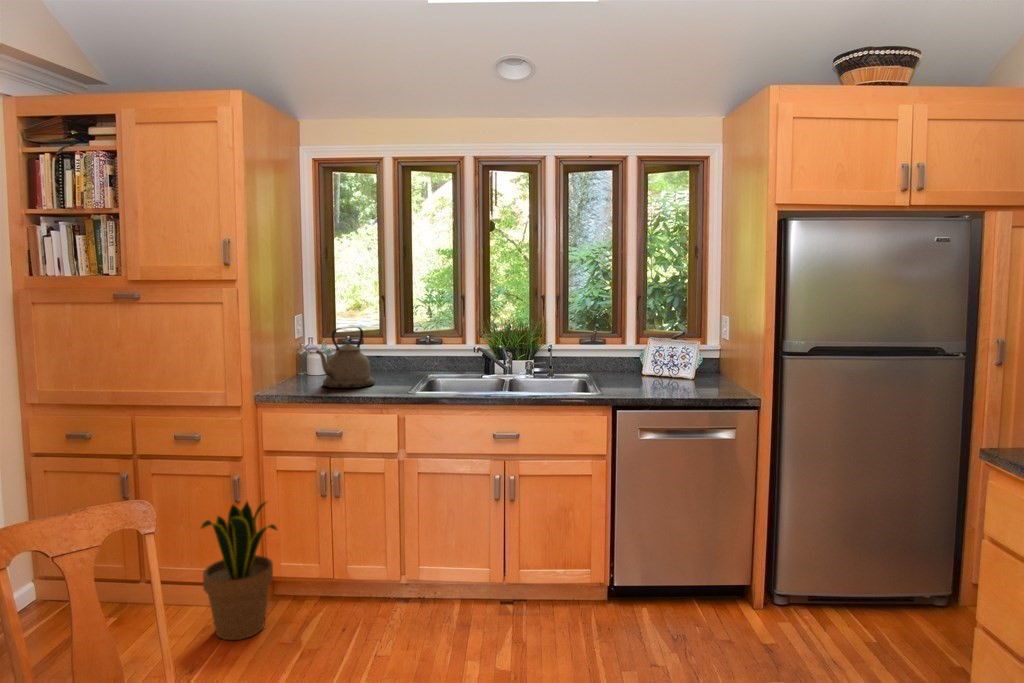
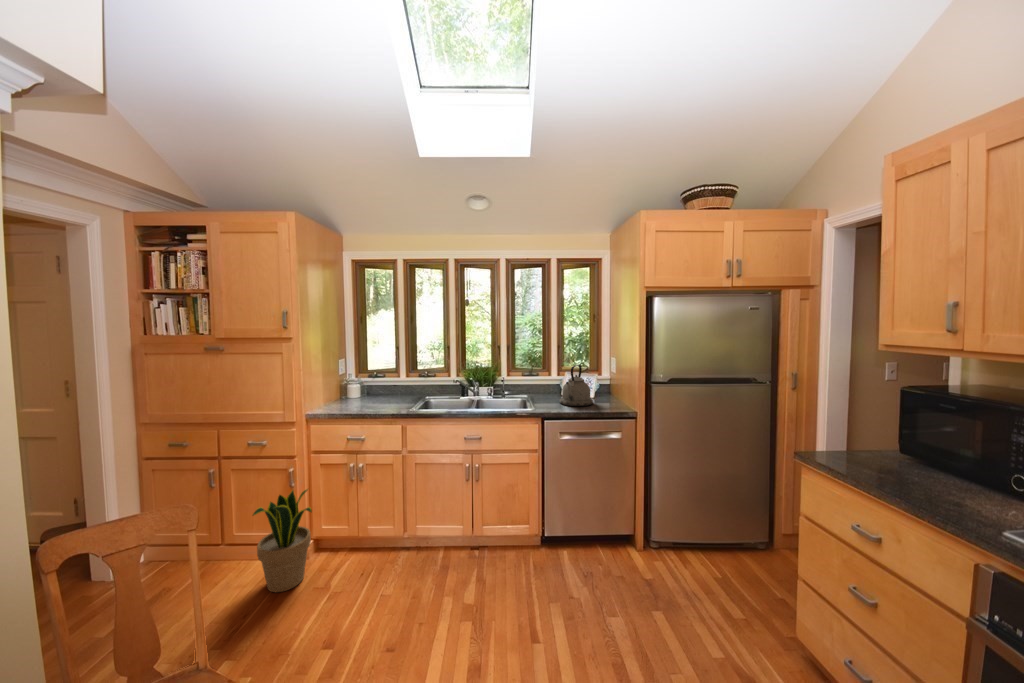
kettle: present [316,327,374,388] -> present [560,365,593,406]

